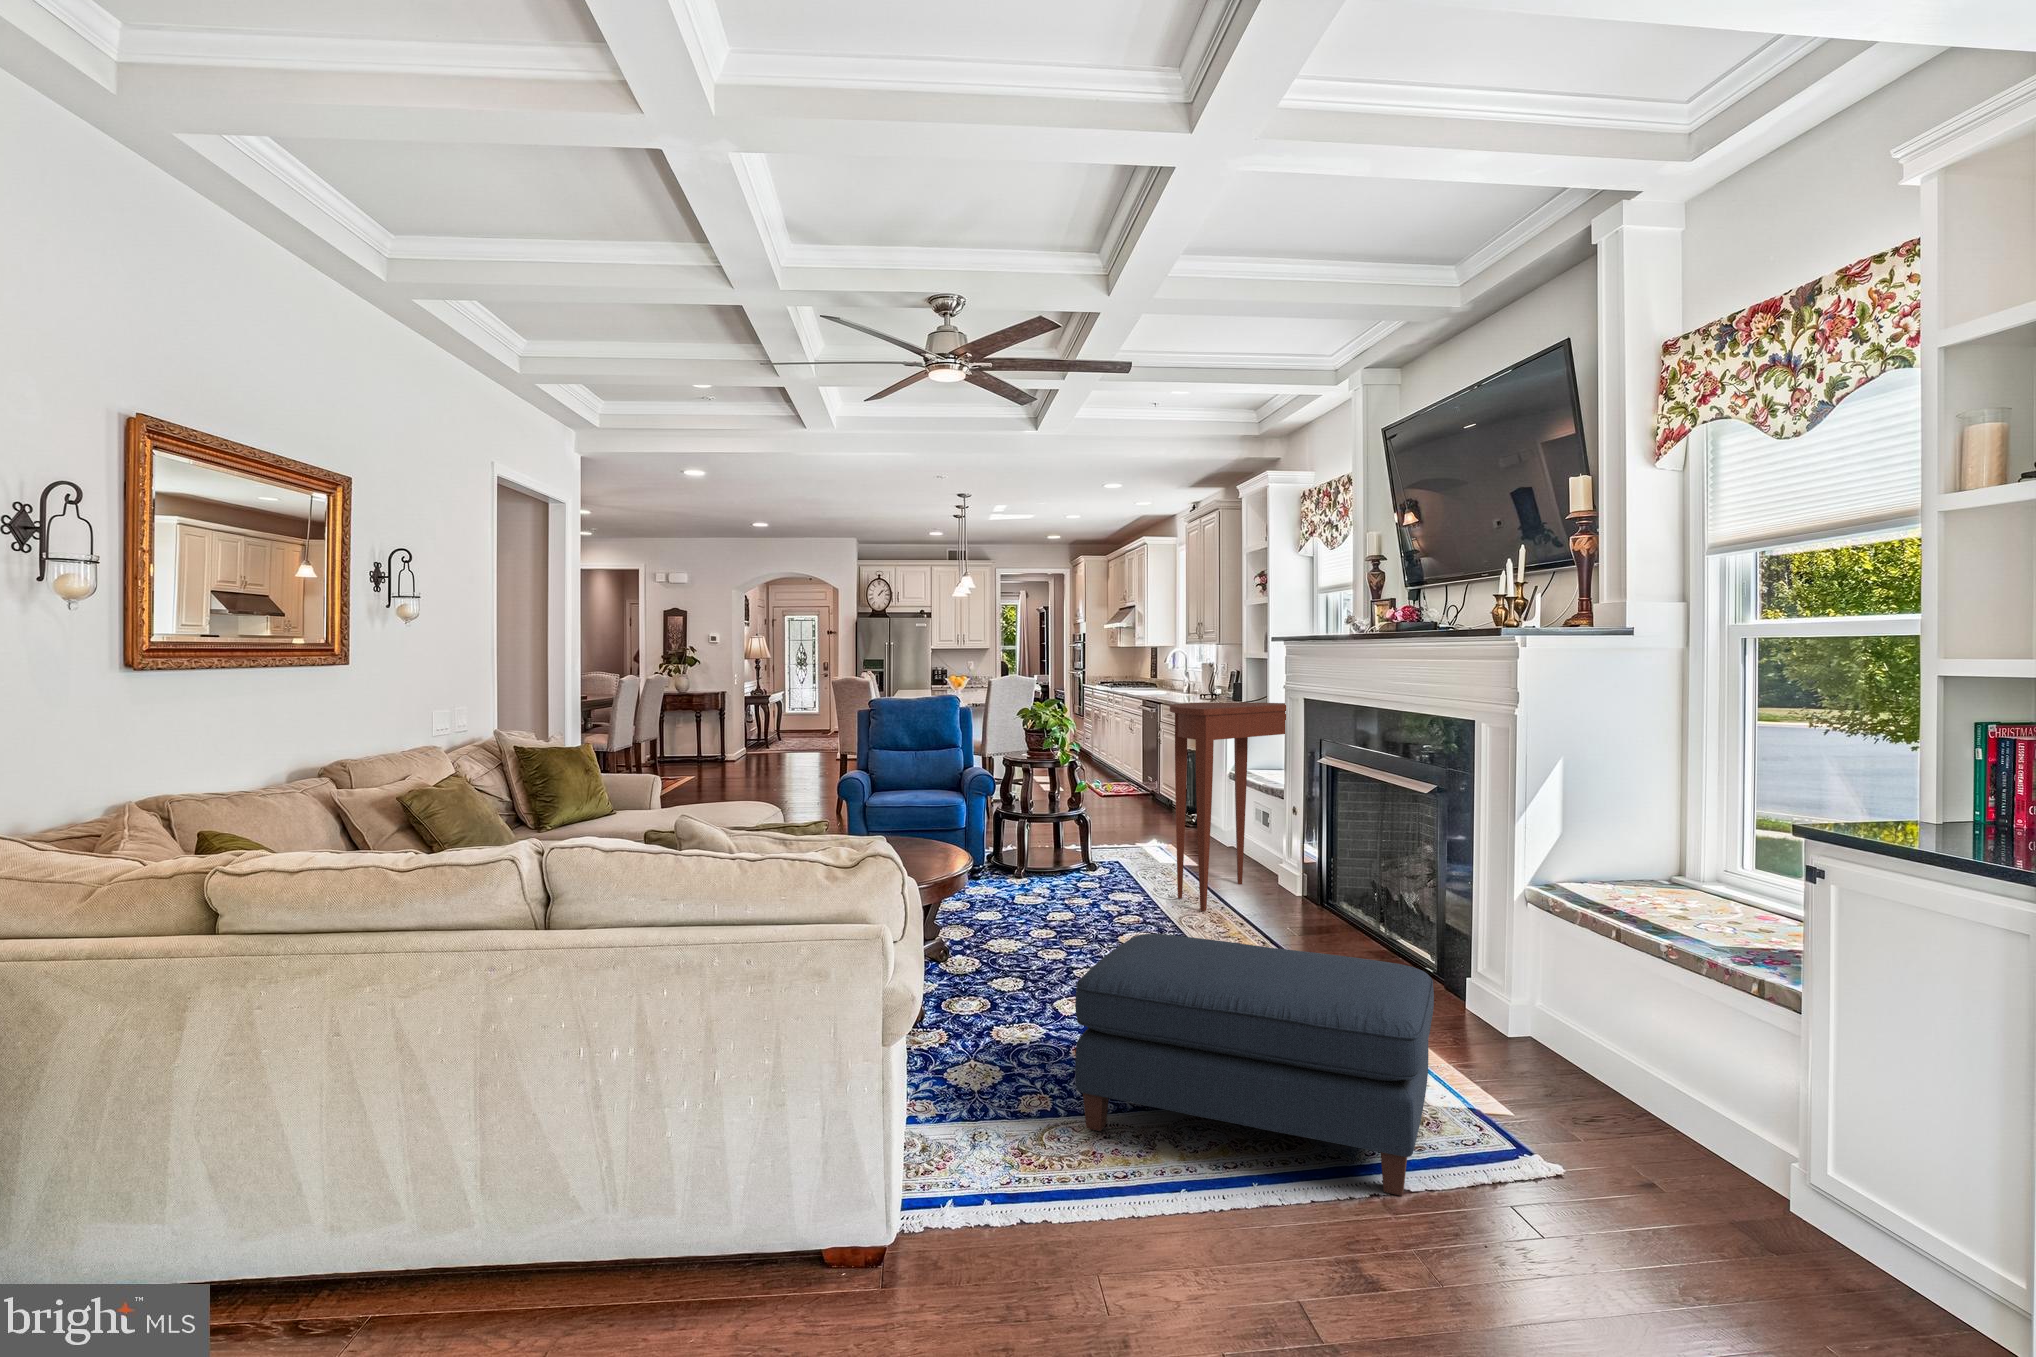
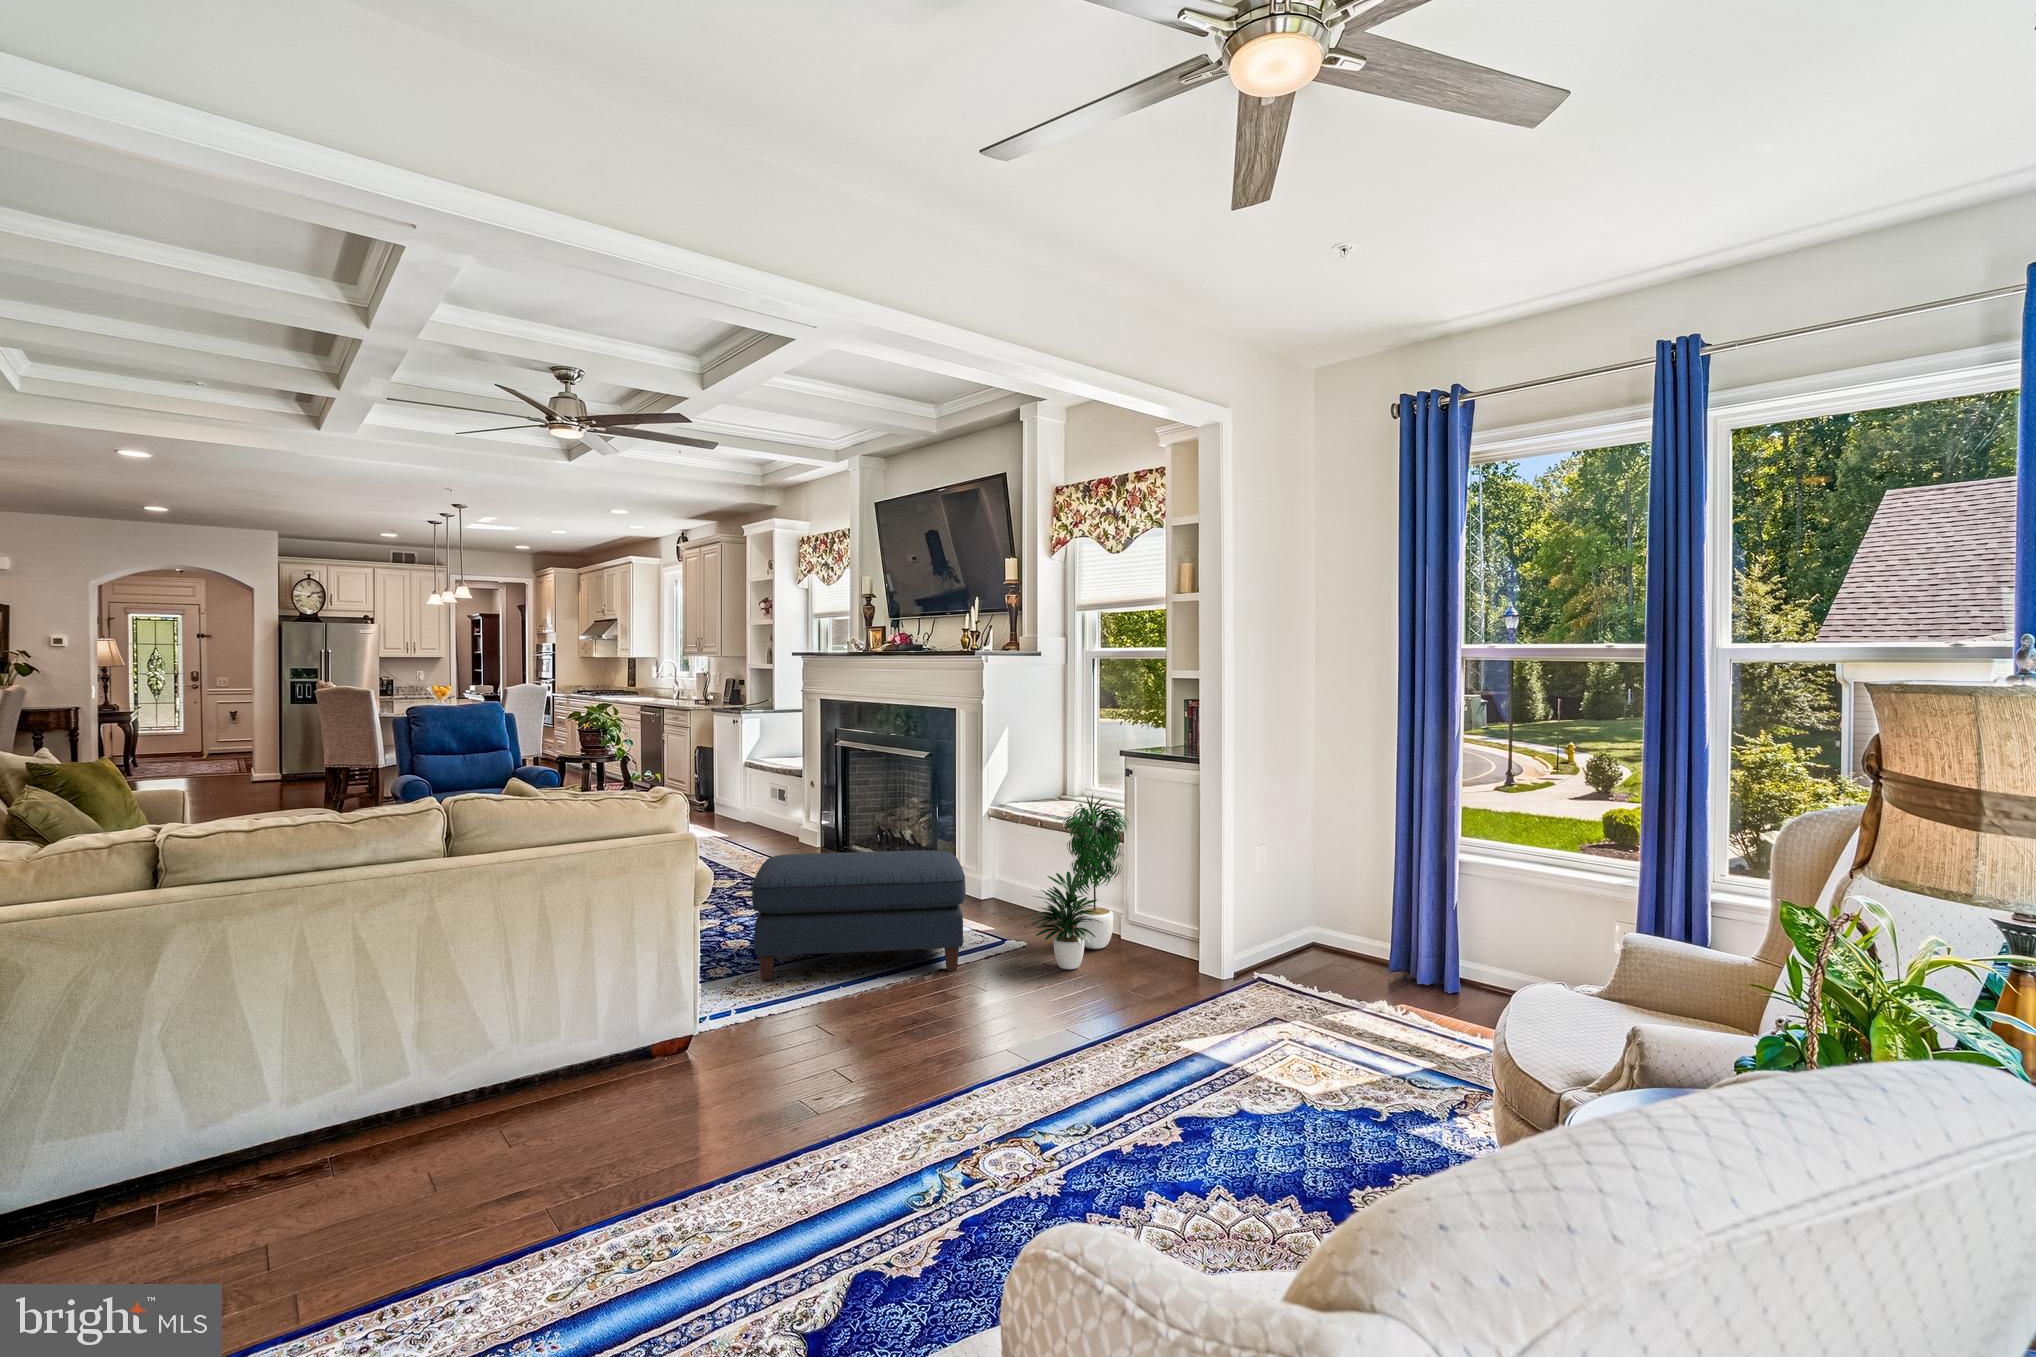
console table: present [1170,702,1286,911] -> none [716,701,815,860]
potted plant: none [1552,905,1802,1262] -> present [1030,794,1129,969]

